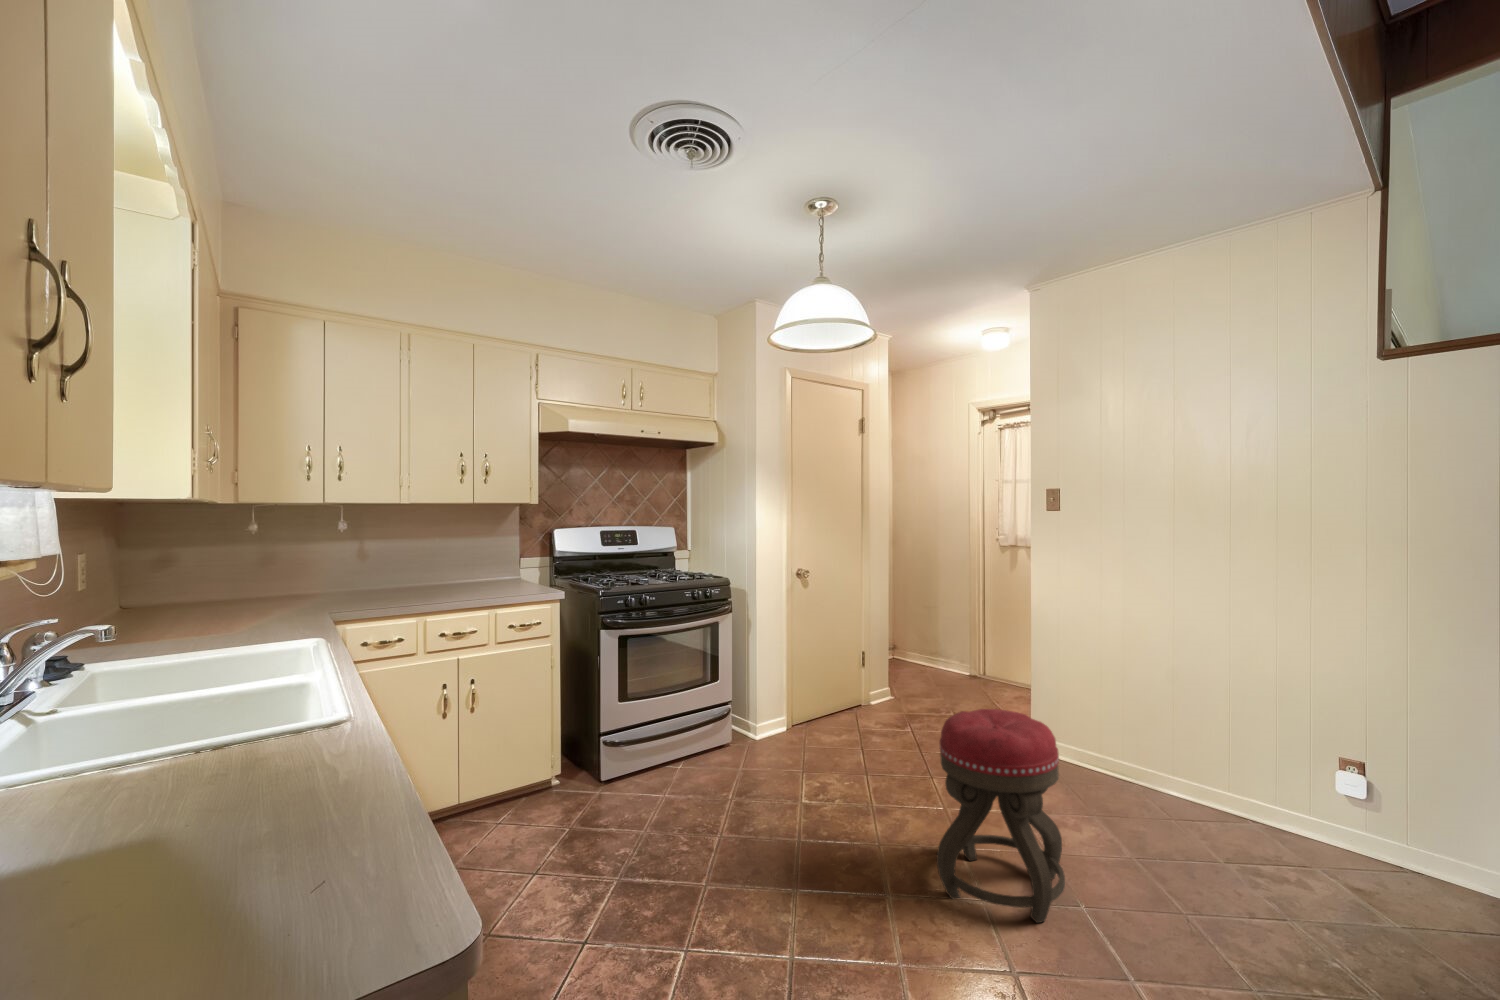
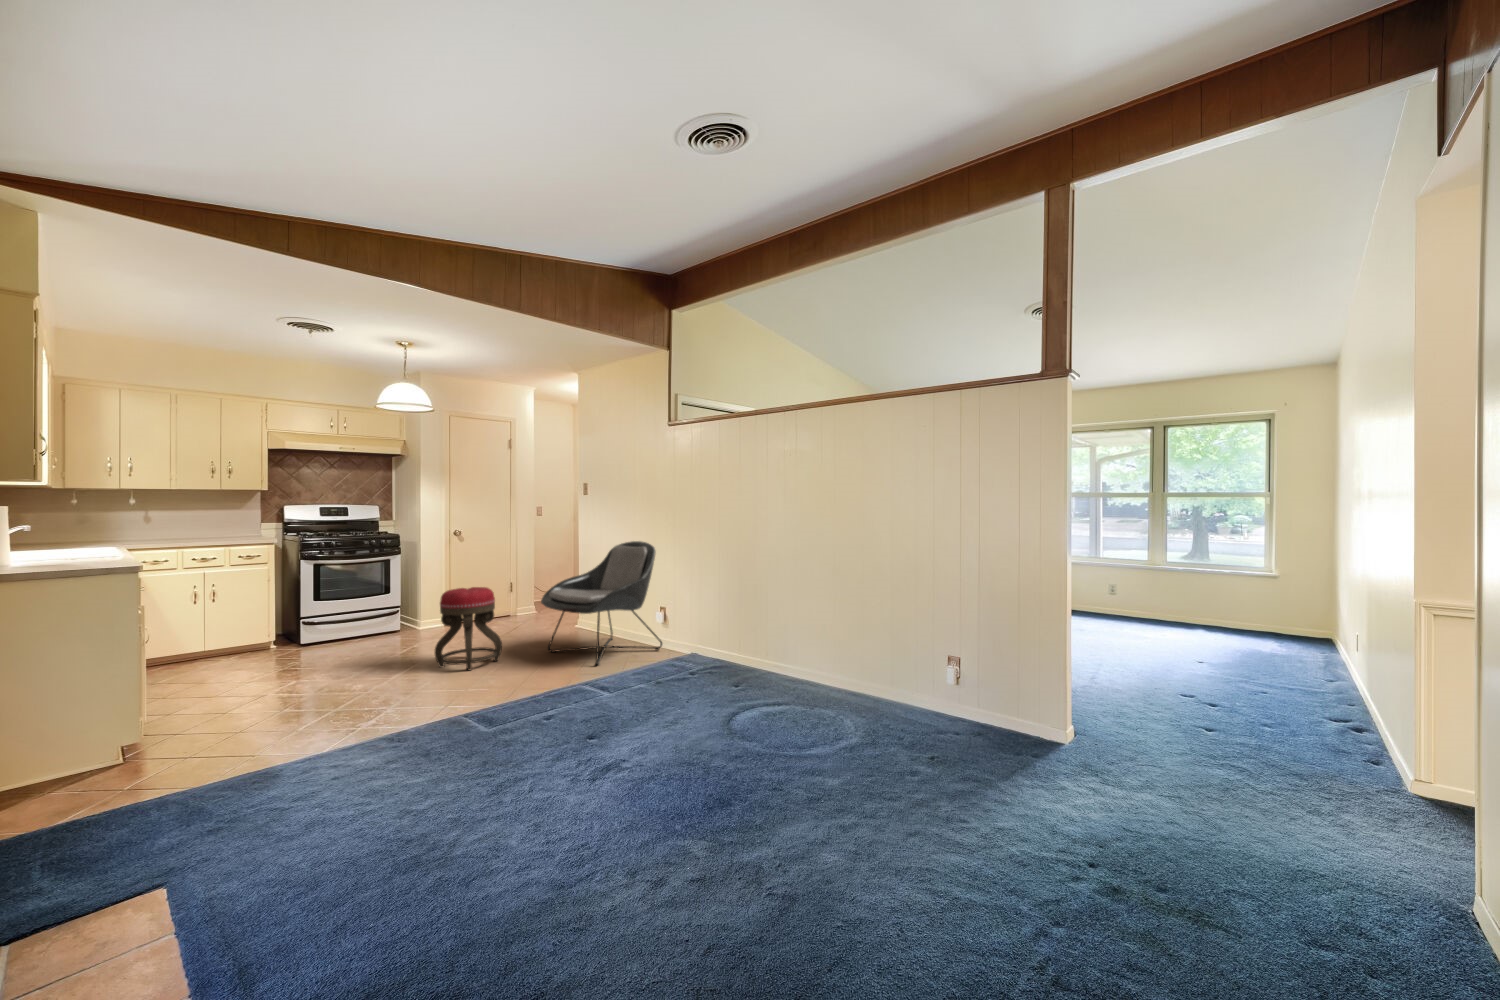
lounge chair: none [1097,605,1389,927] -> present [541,541,662,666]

